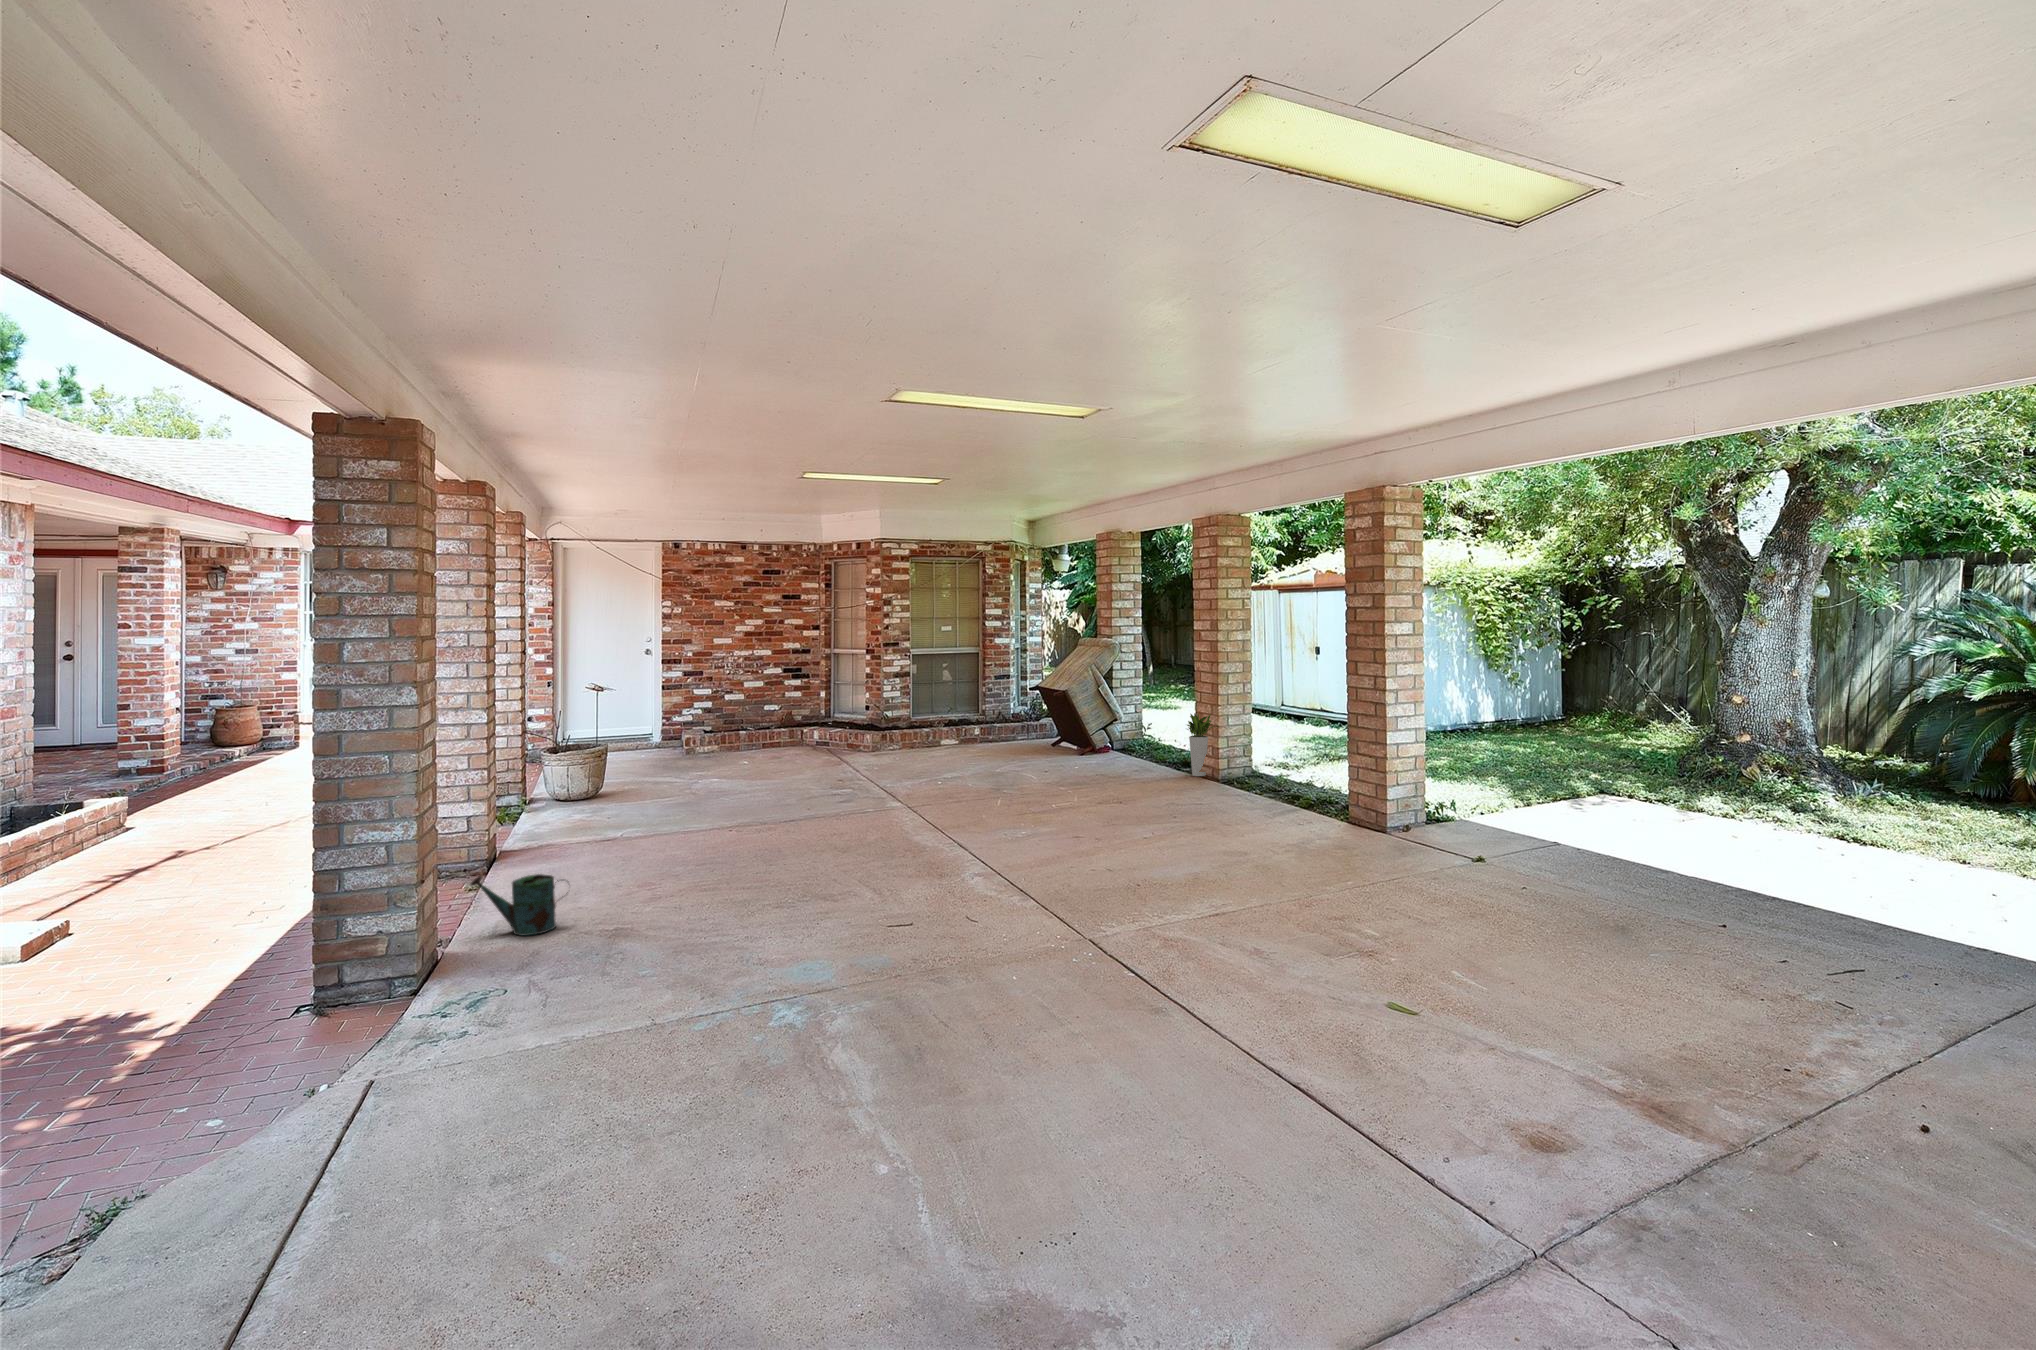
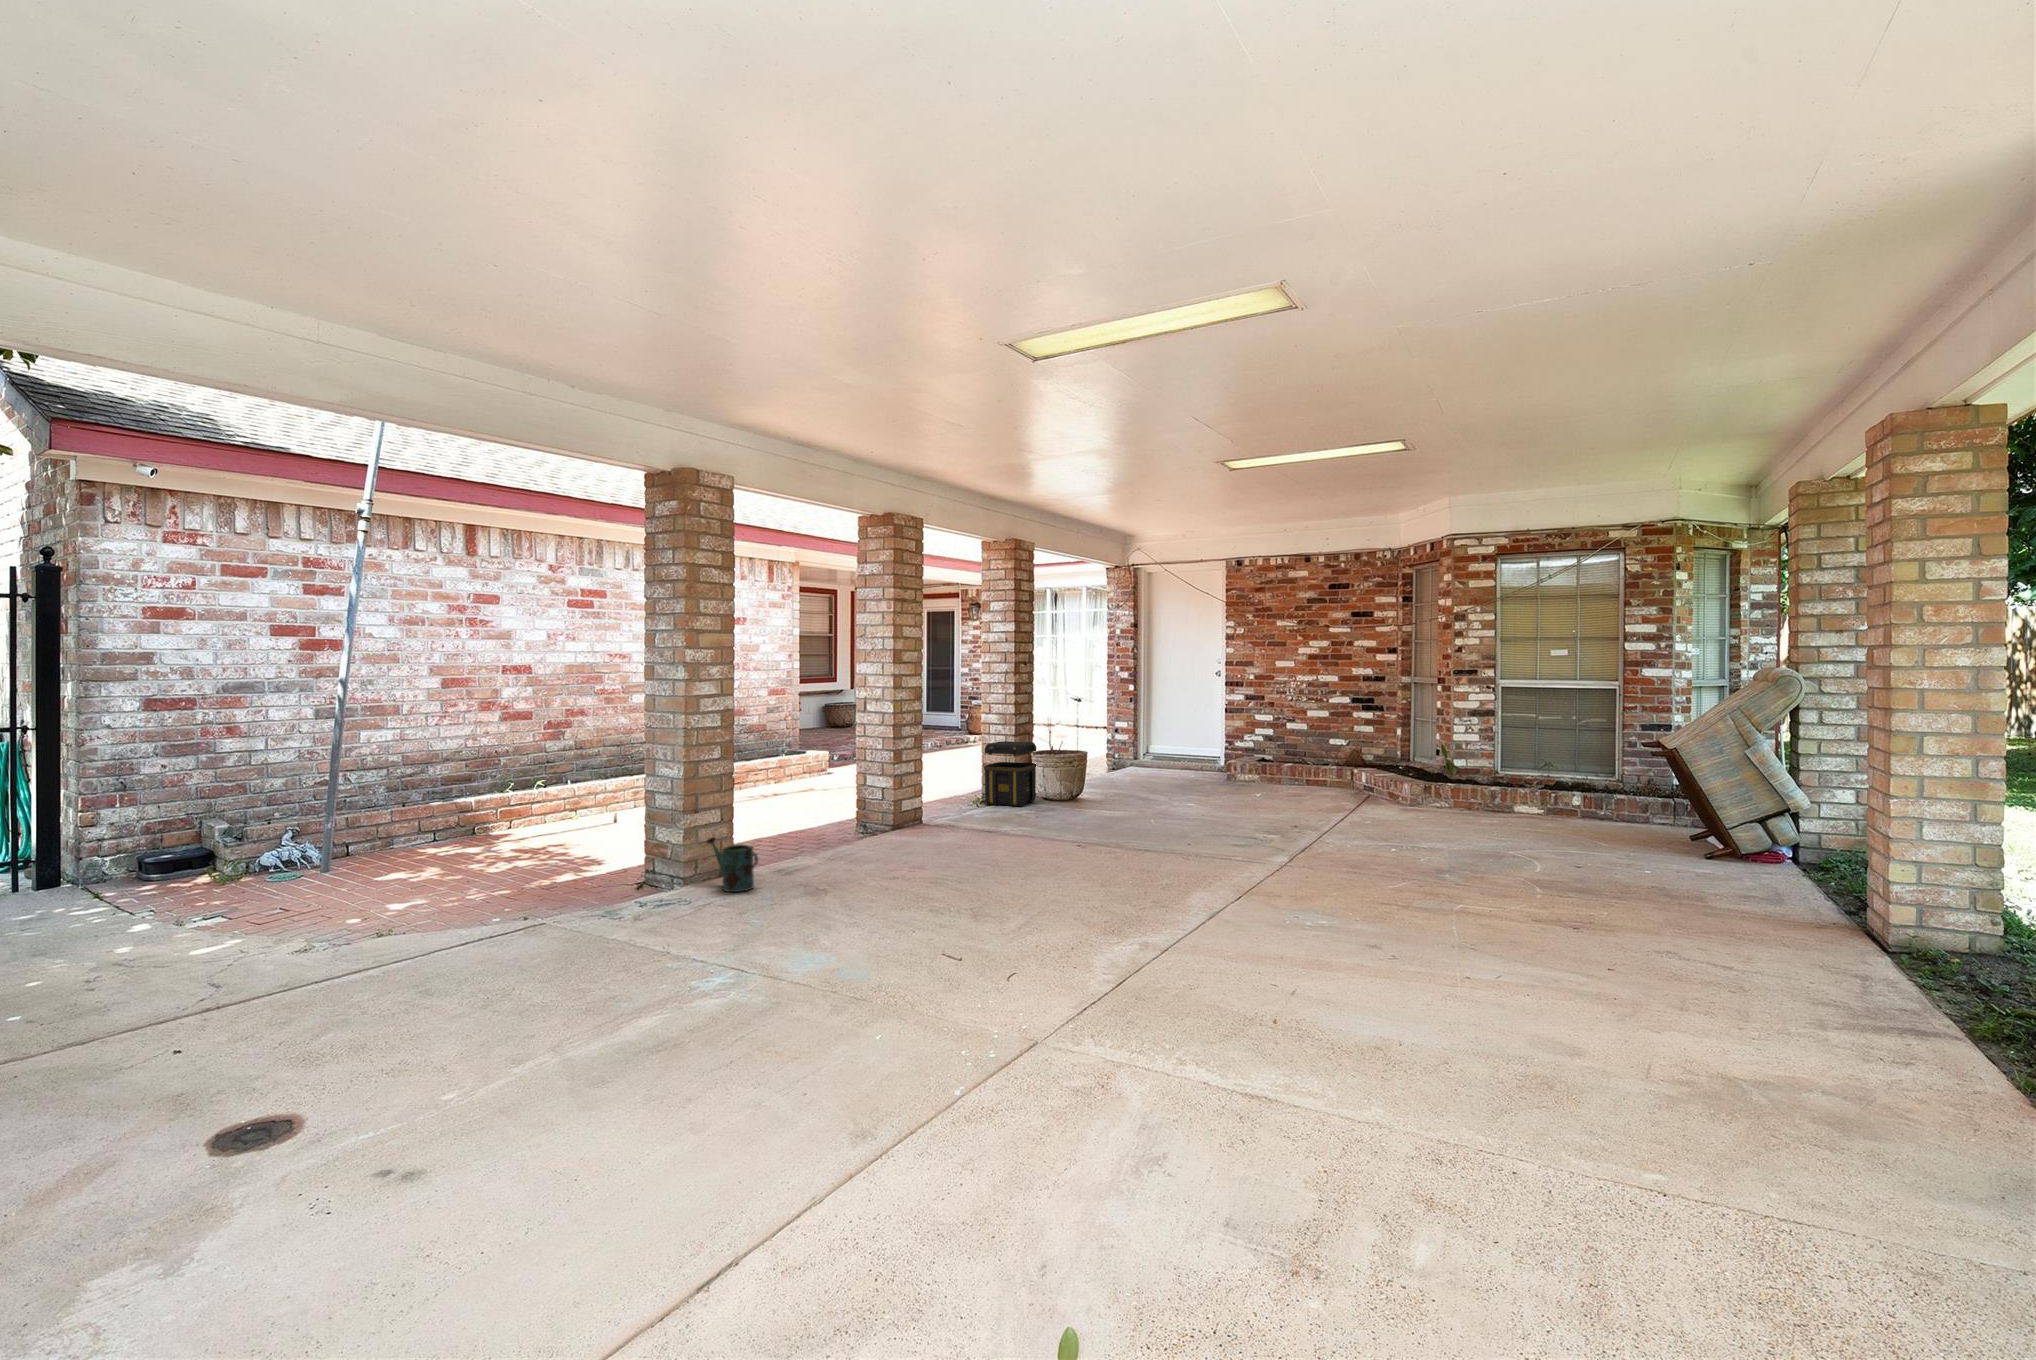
planter: present [1187,714,1212,776] -> none [1794,808,1865,931]
toolbox: none [515,732,574,807] -> present [984,741,1036,806]

